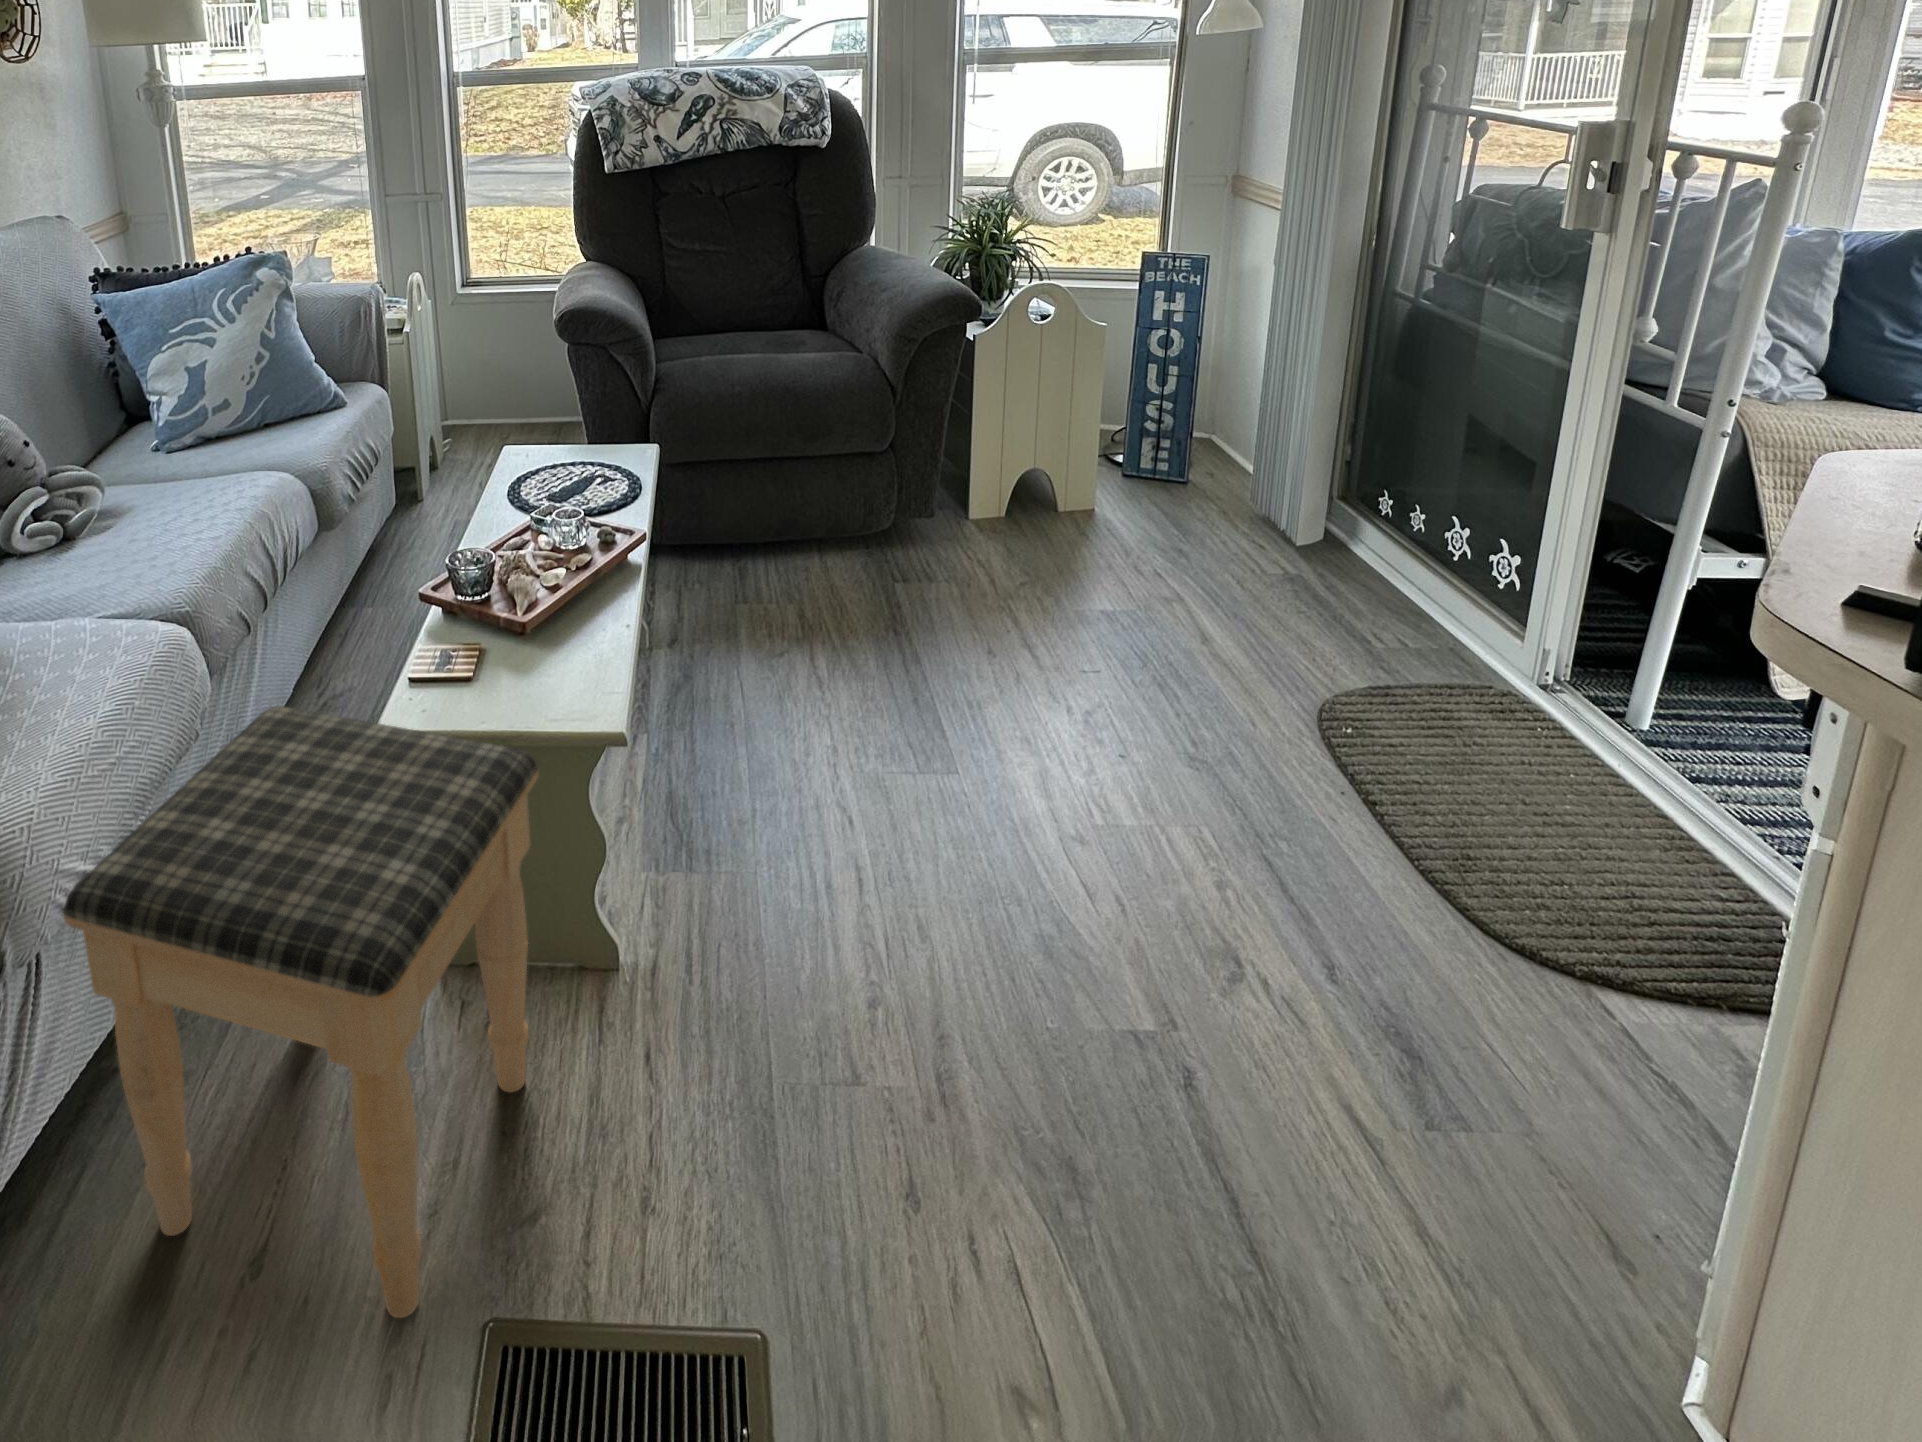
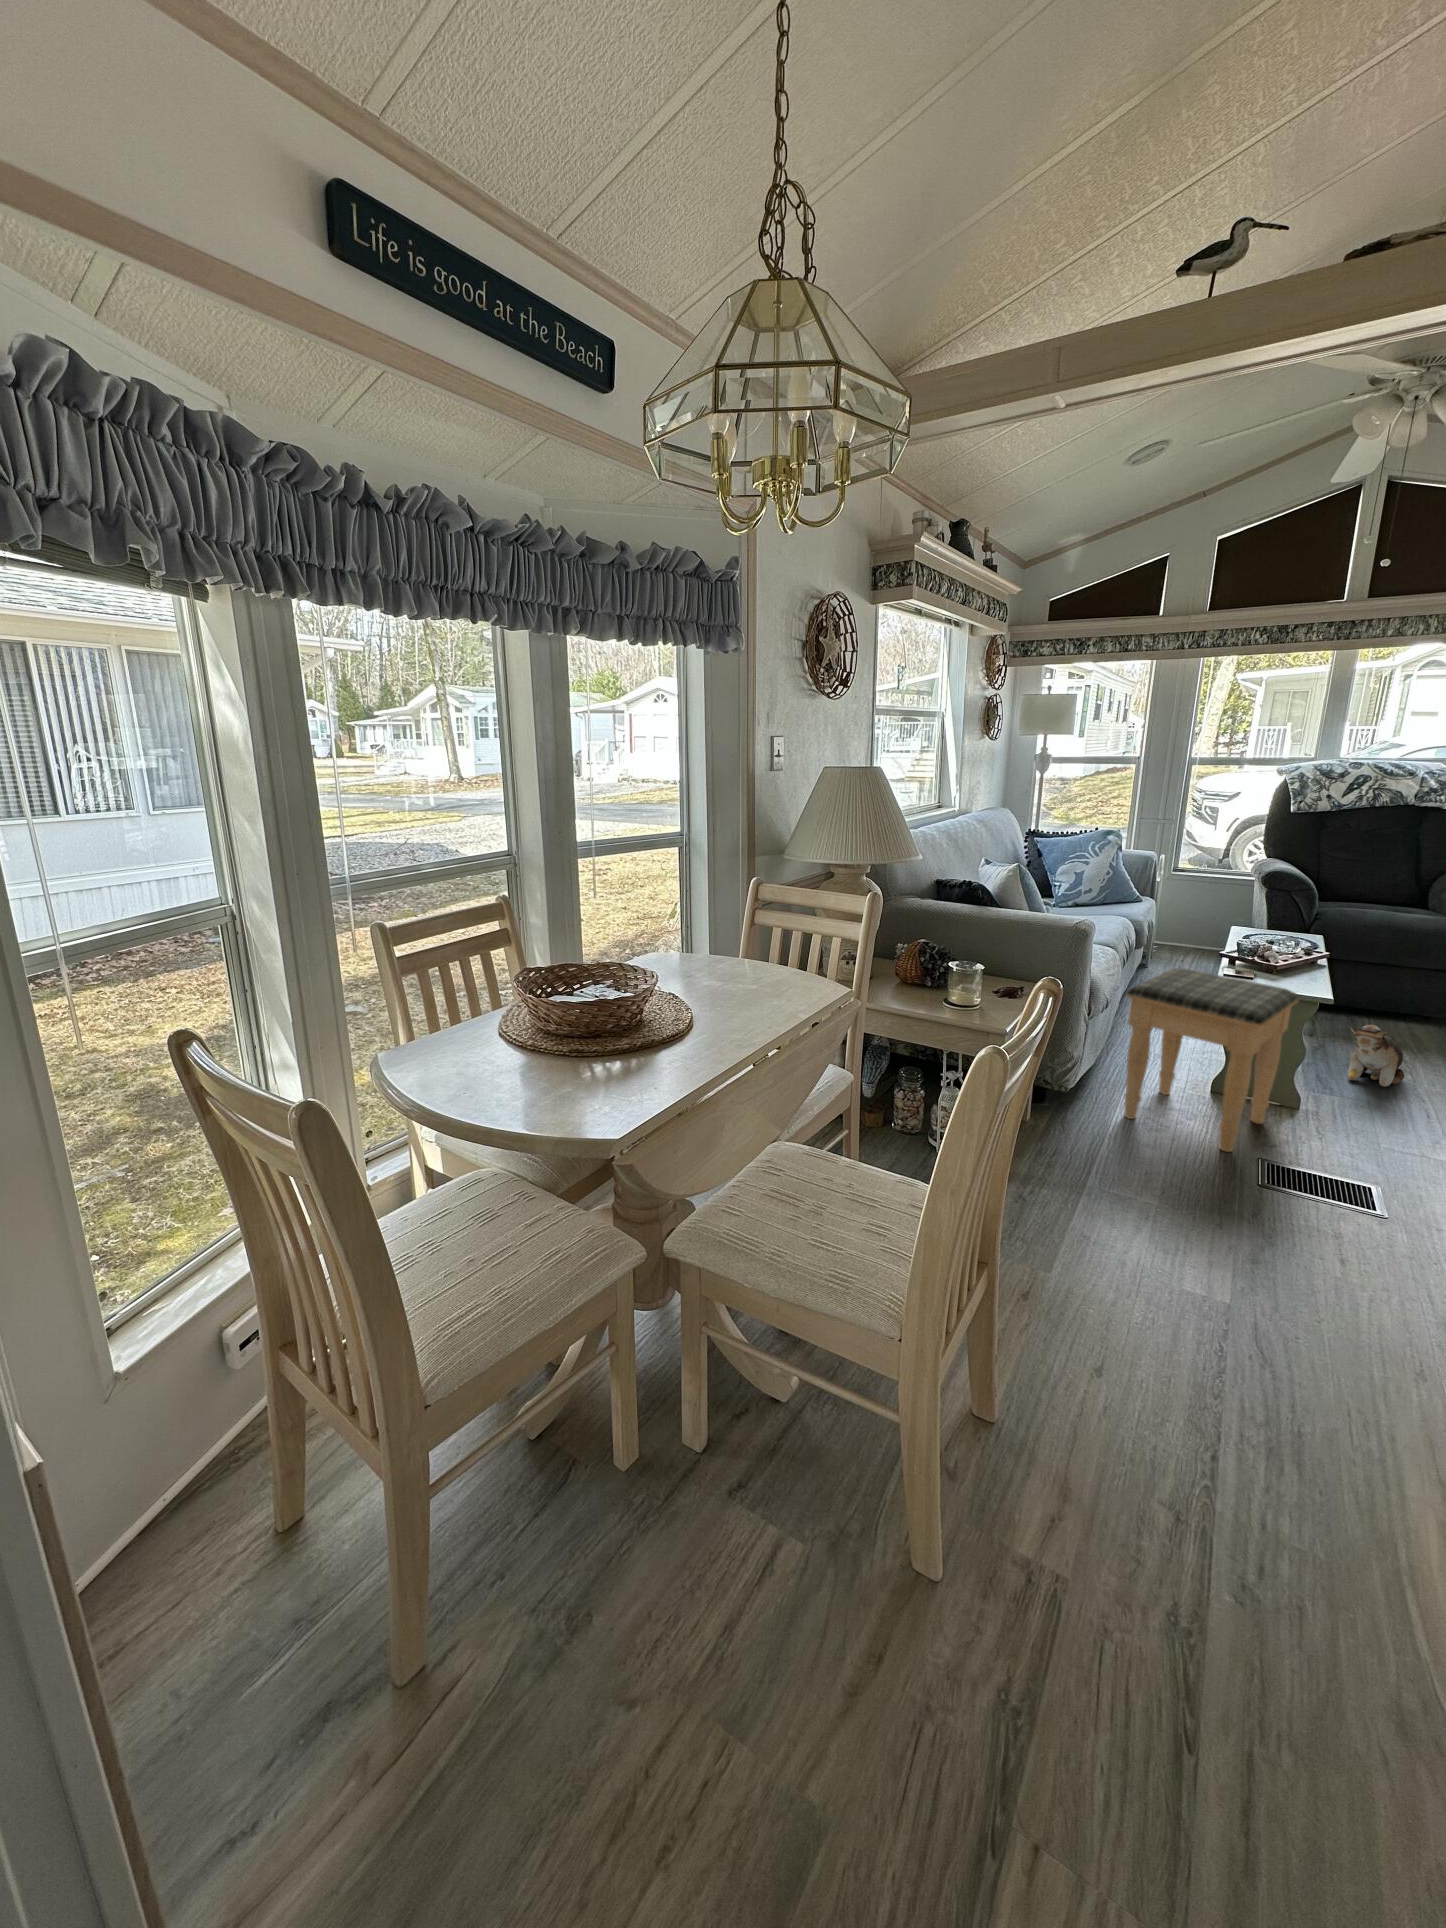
plush toy: none [698,680,815,804] -> present [1348,1025,1404,1087]

